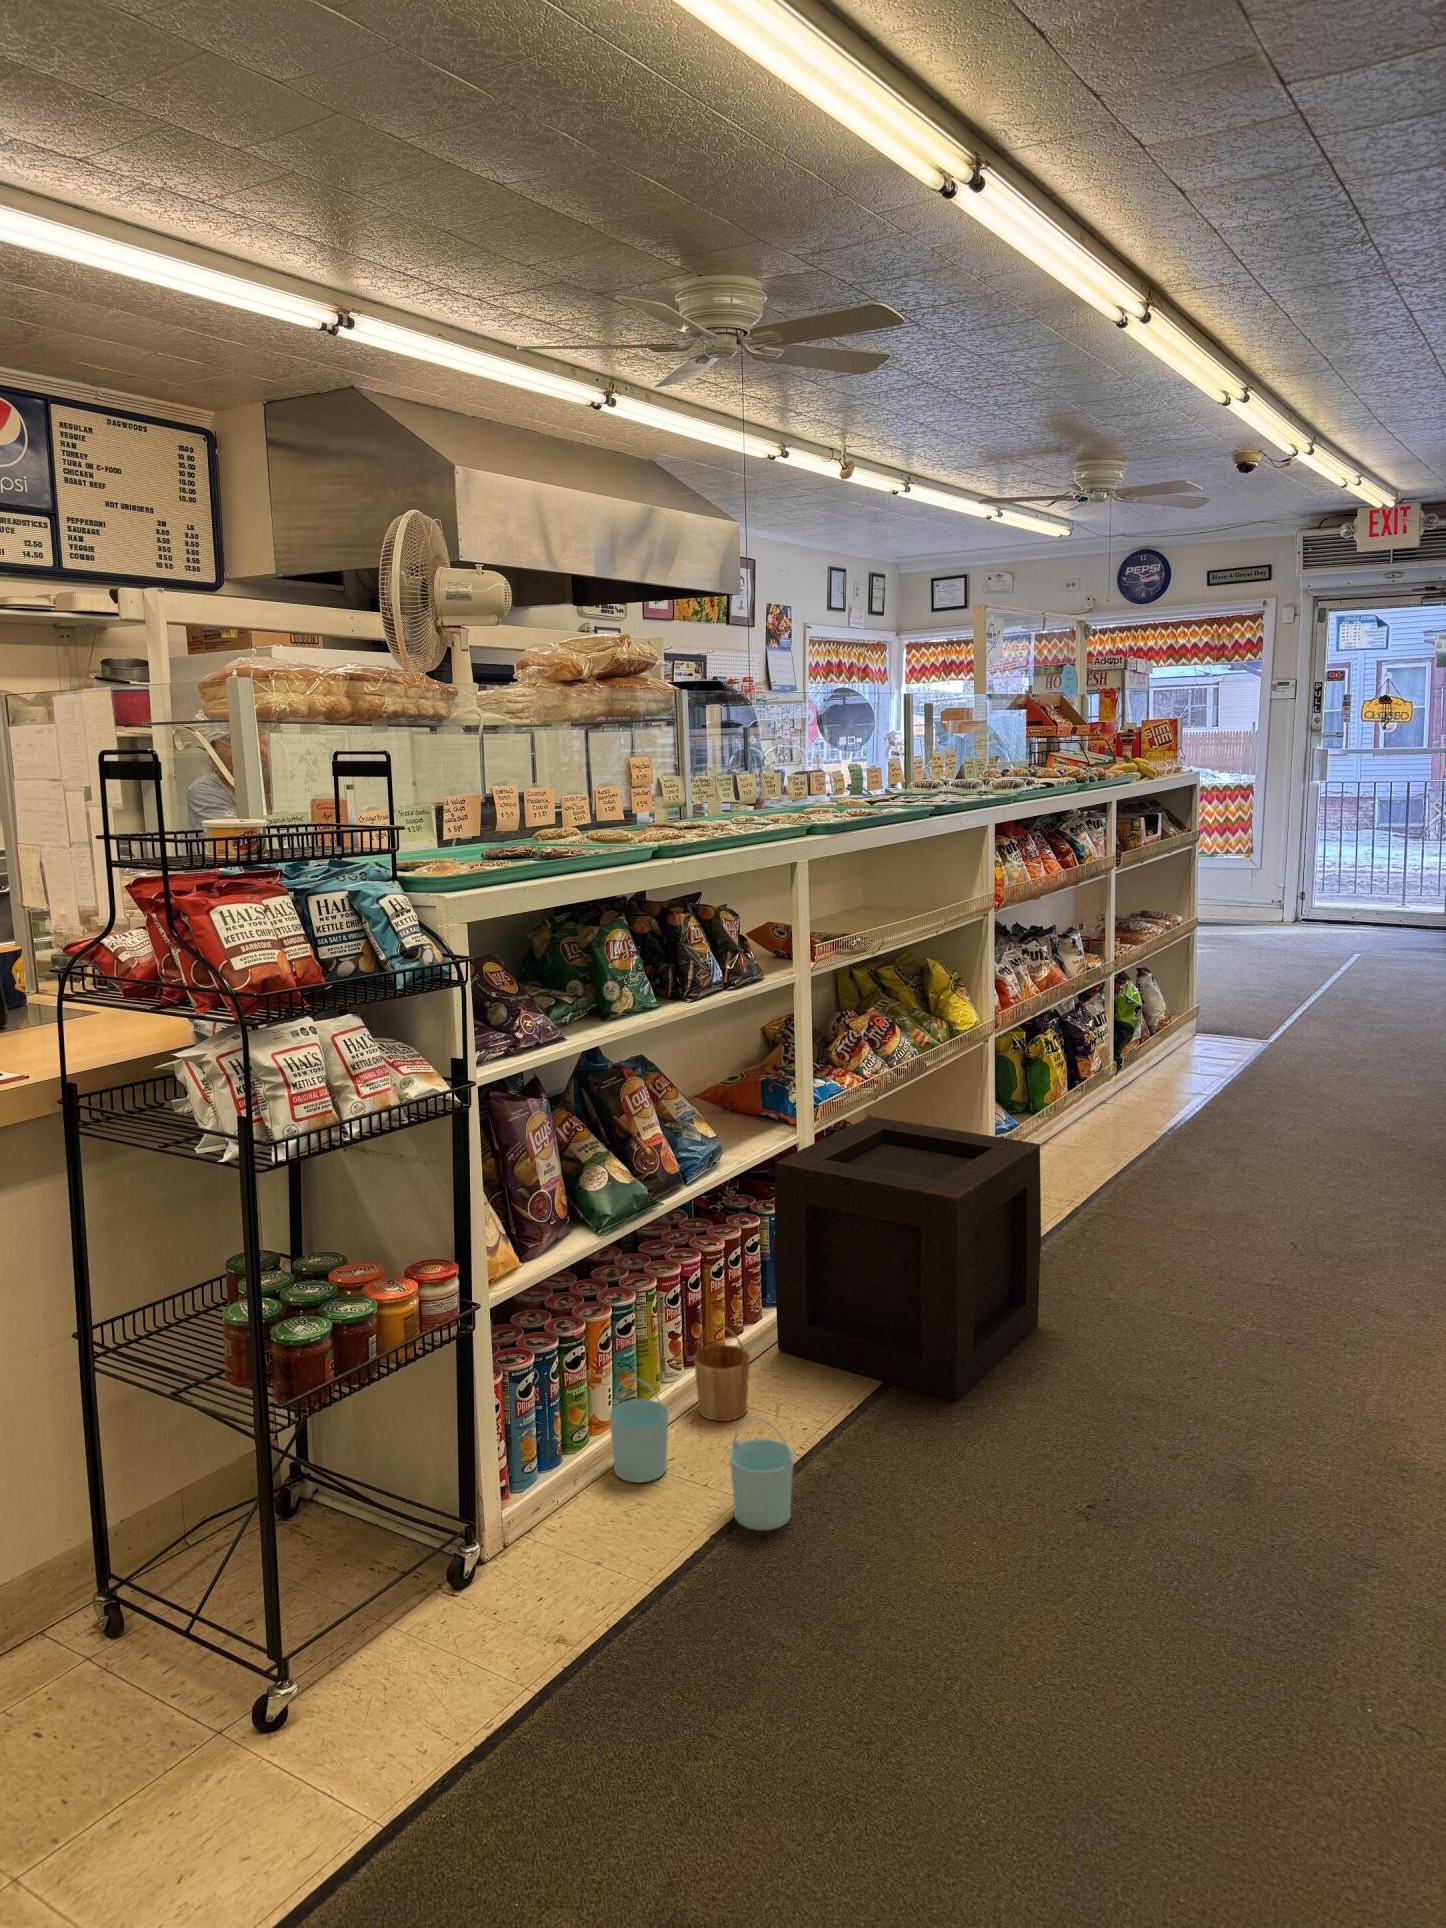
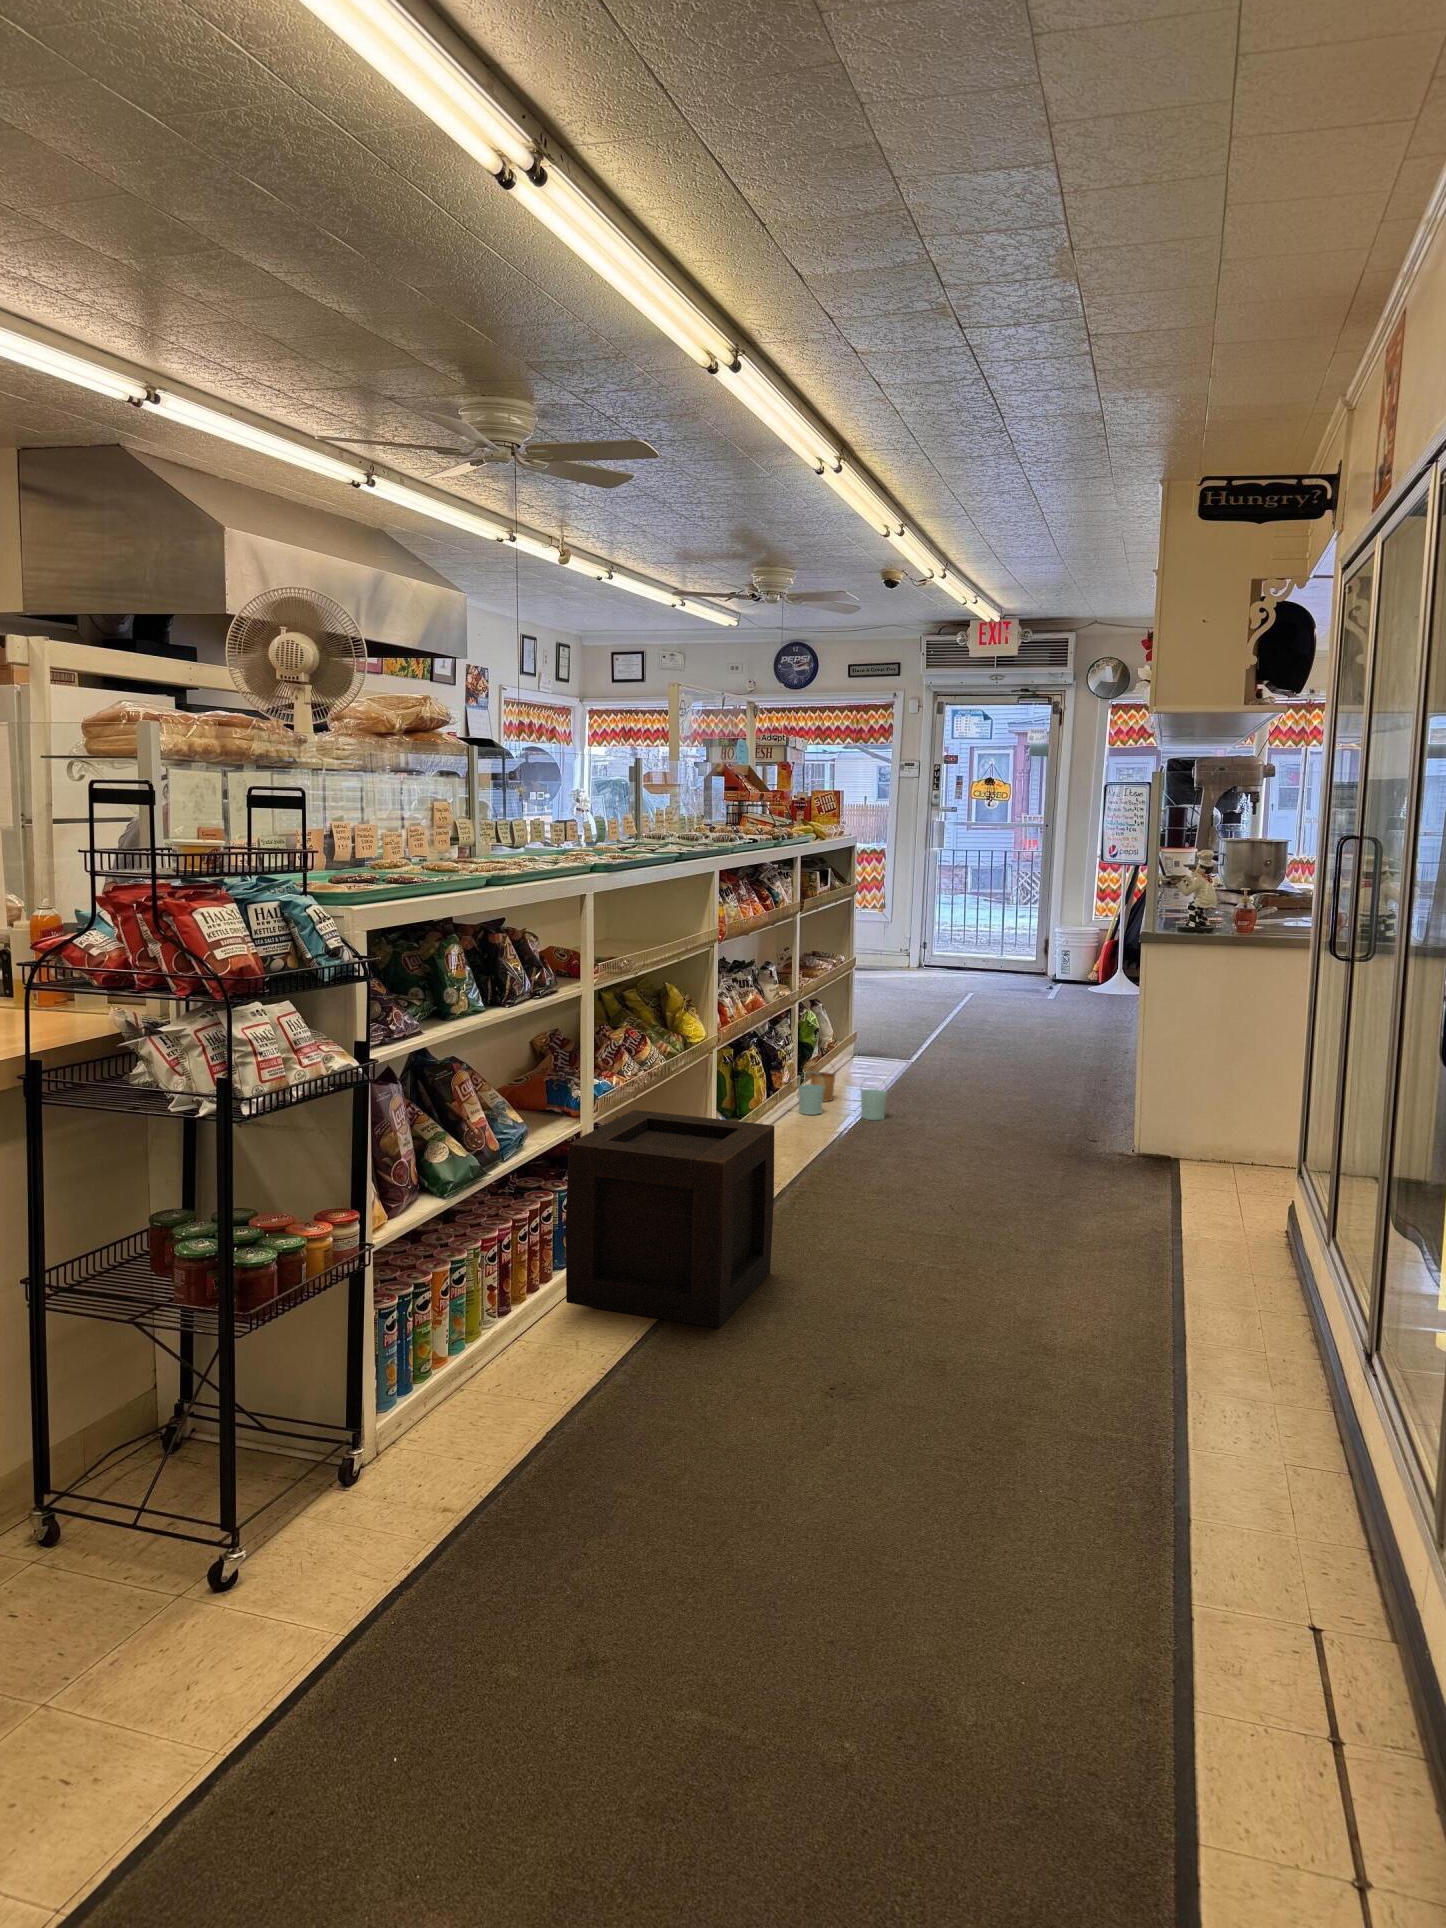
bucket: present [609,1325,794,1530] -> present [798,1071,888,1120]

